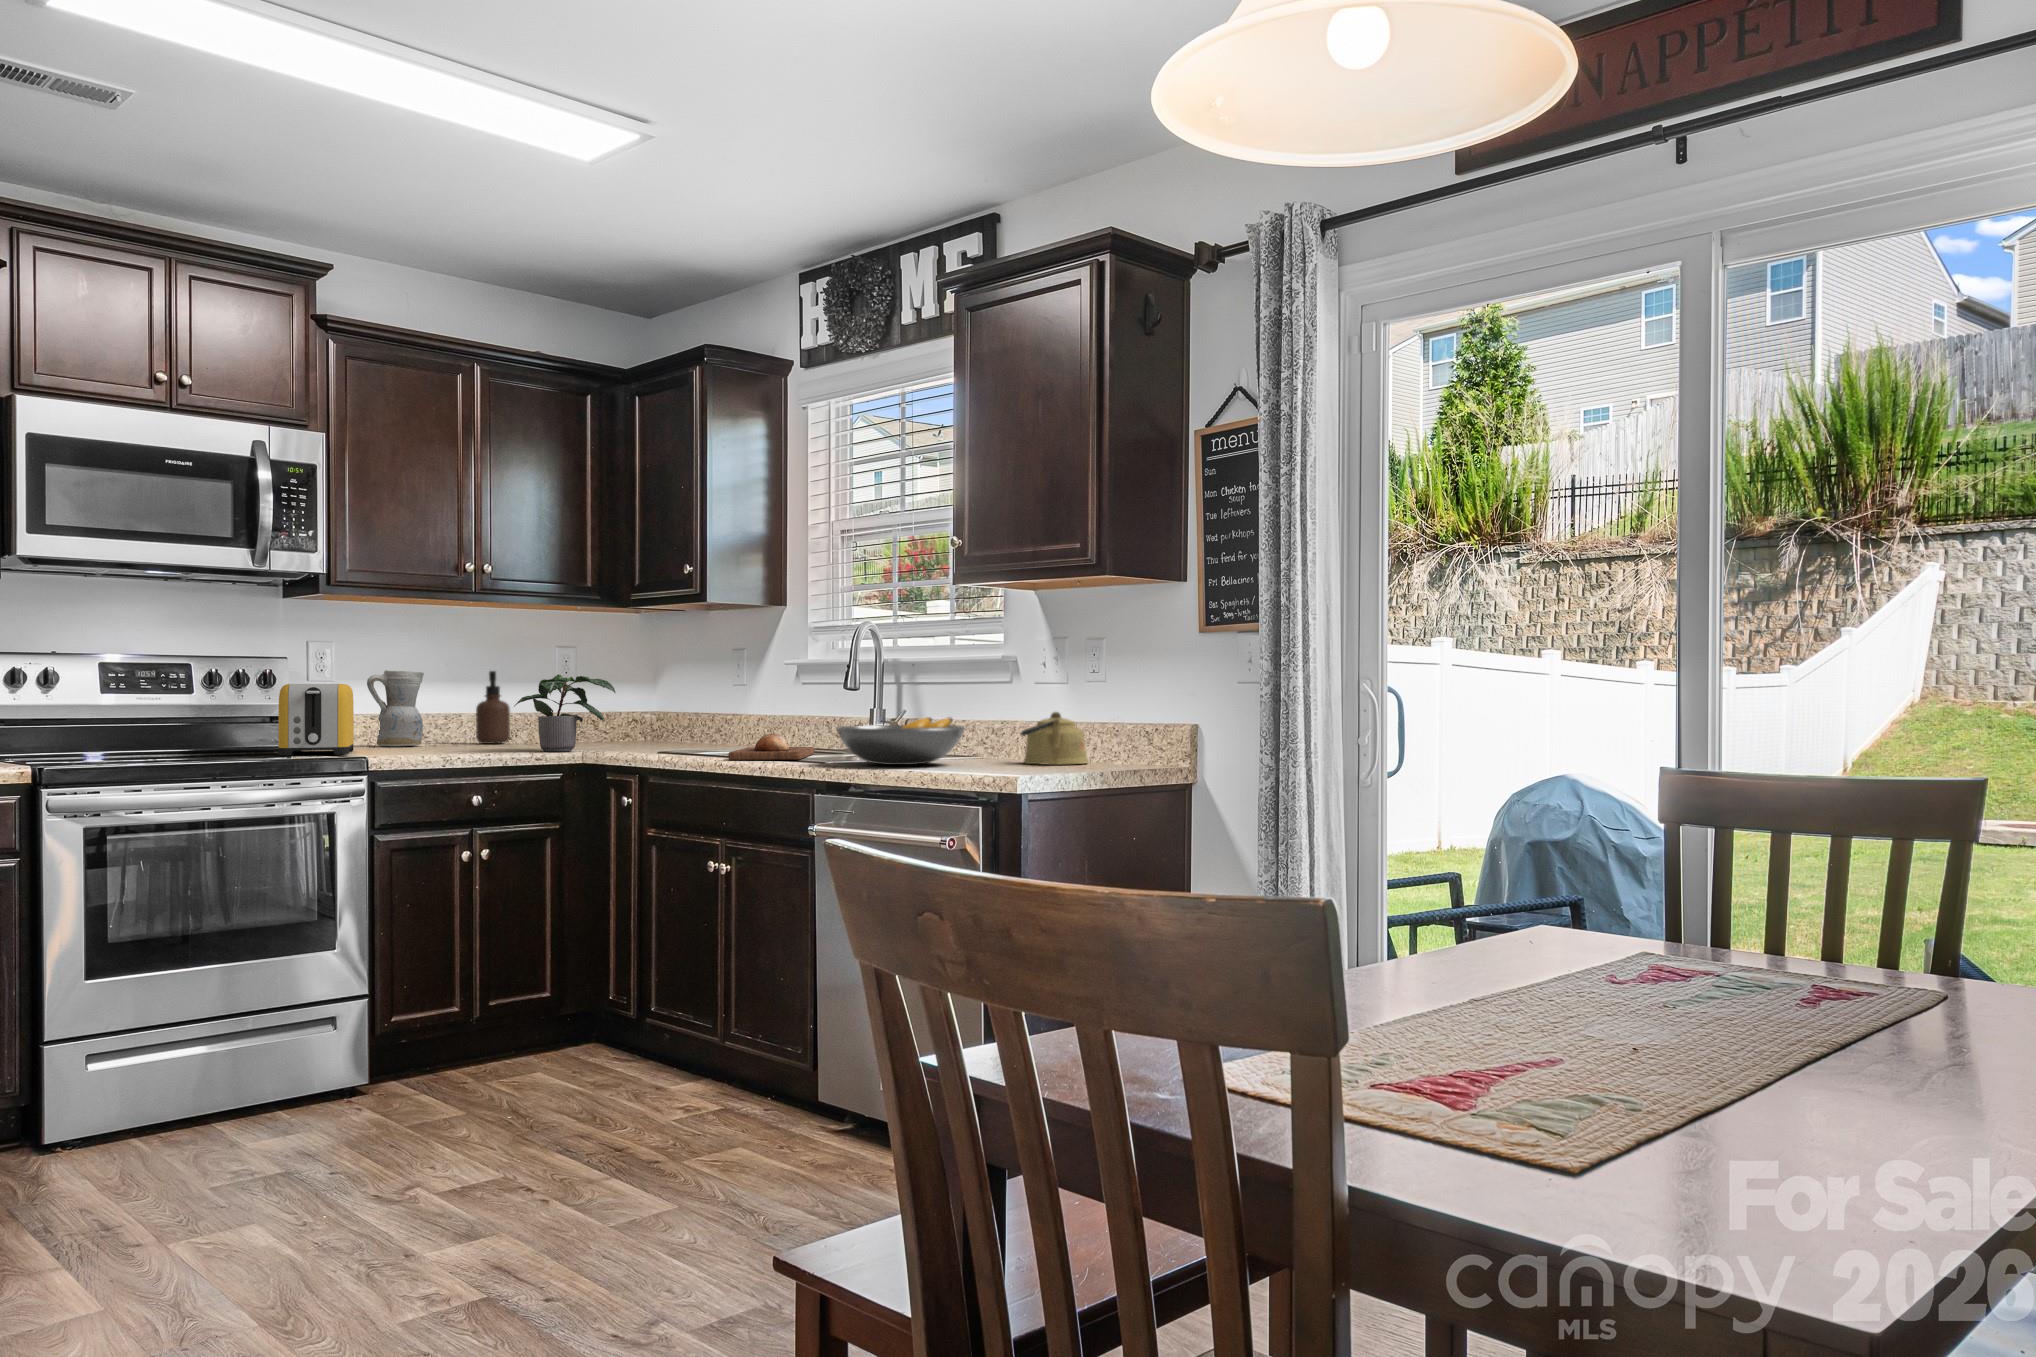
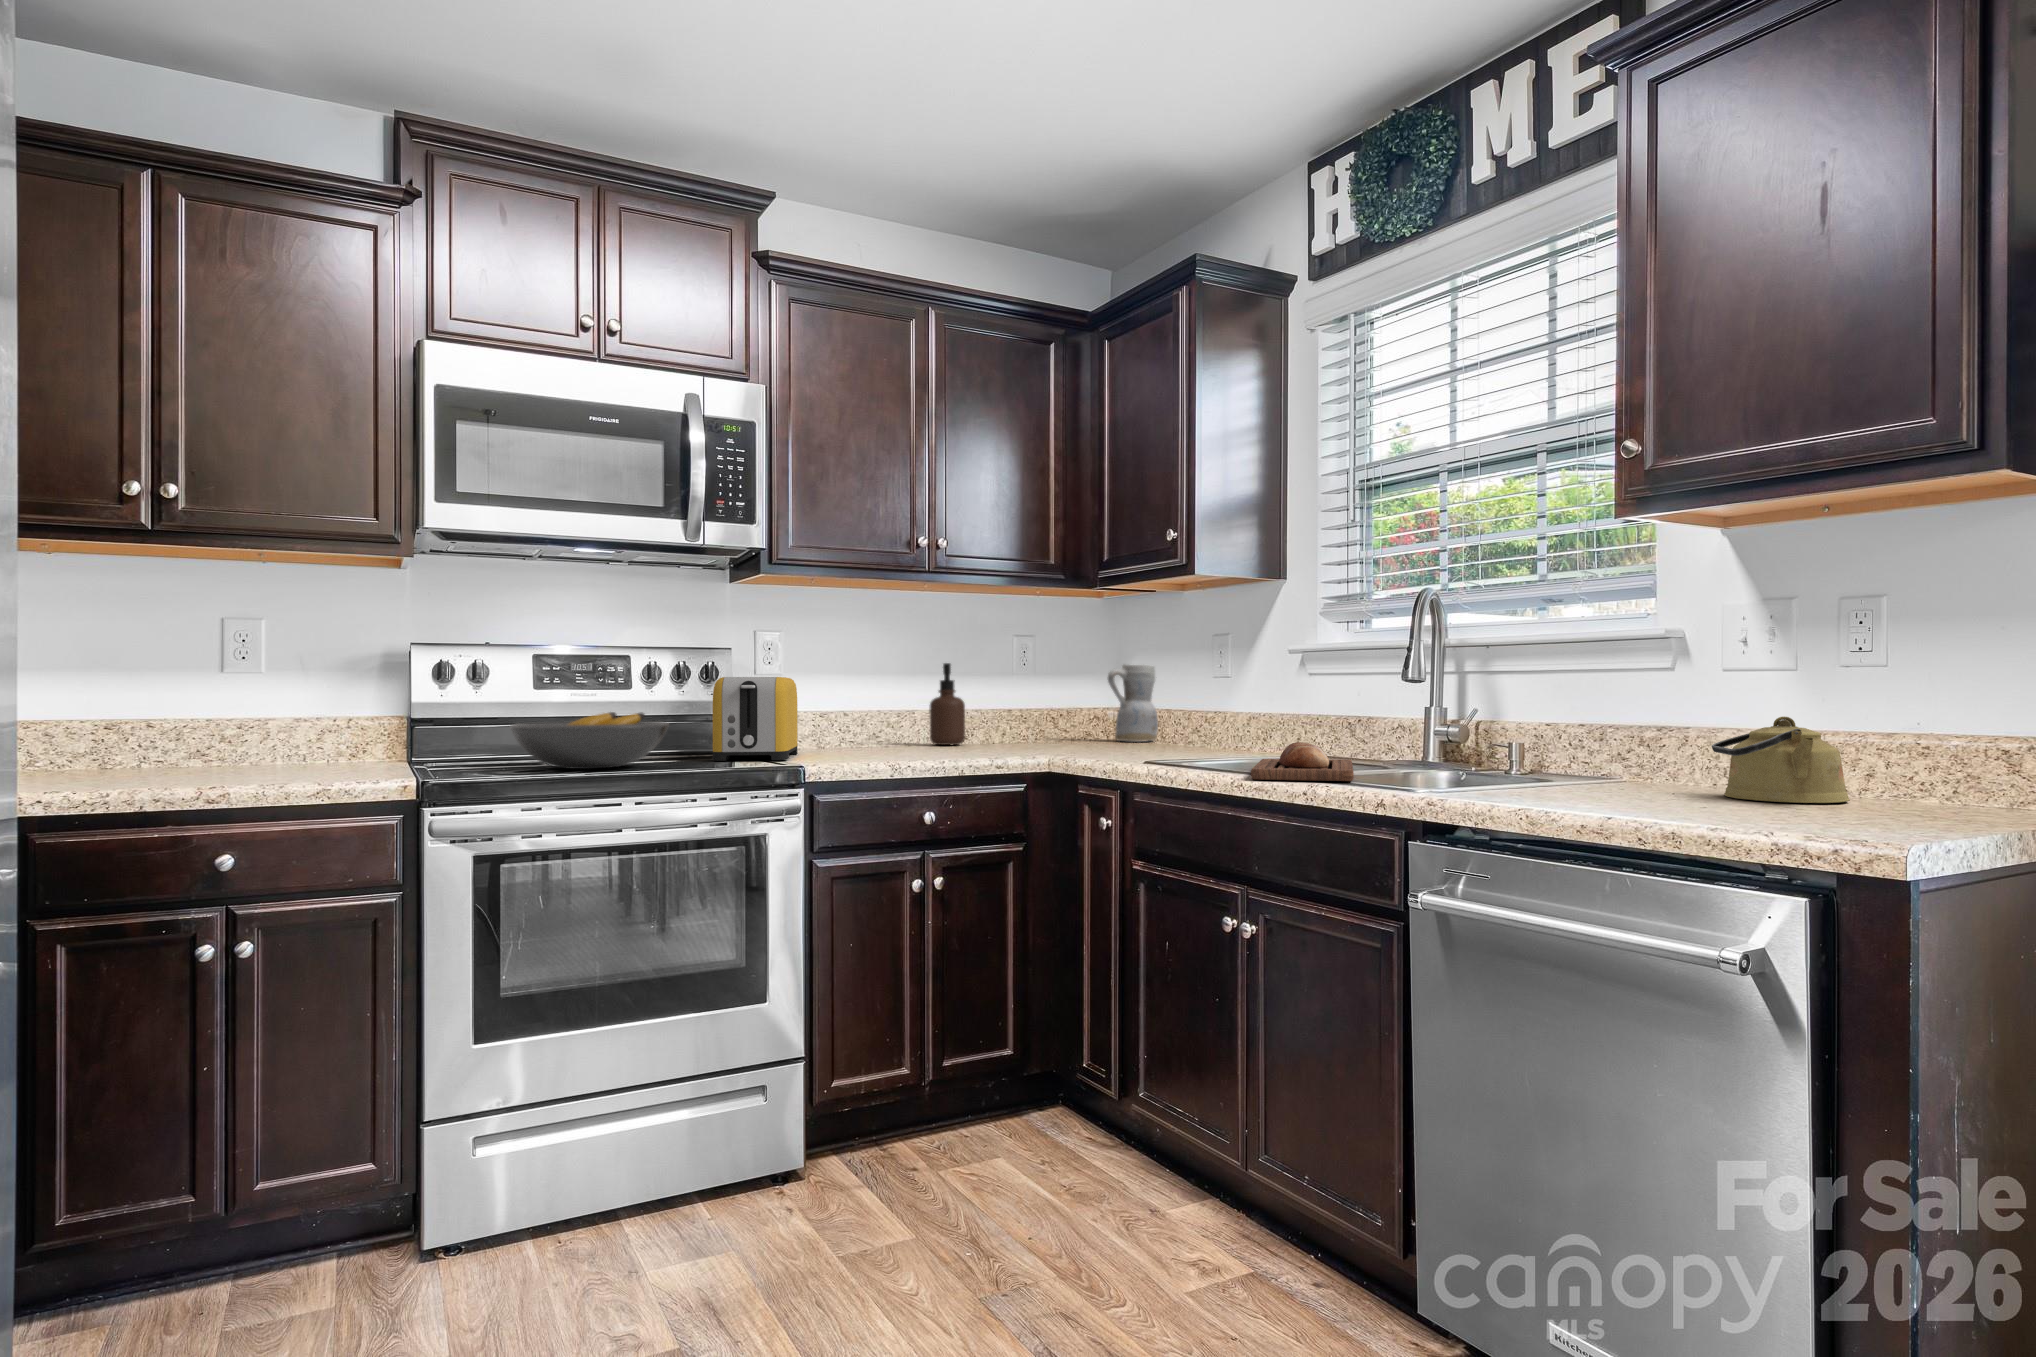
ceramic pitcher: present [367,670,424,746] -> present [1108,665,1158,742]
potted plant: present [514,674,616,751] -> none [971,665,1089,759]
fruit bowl: present [836,717,965,765] -> present [510,712,669,769]

